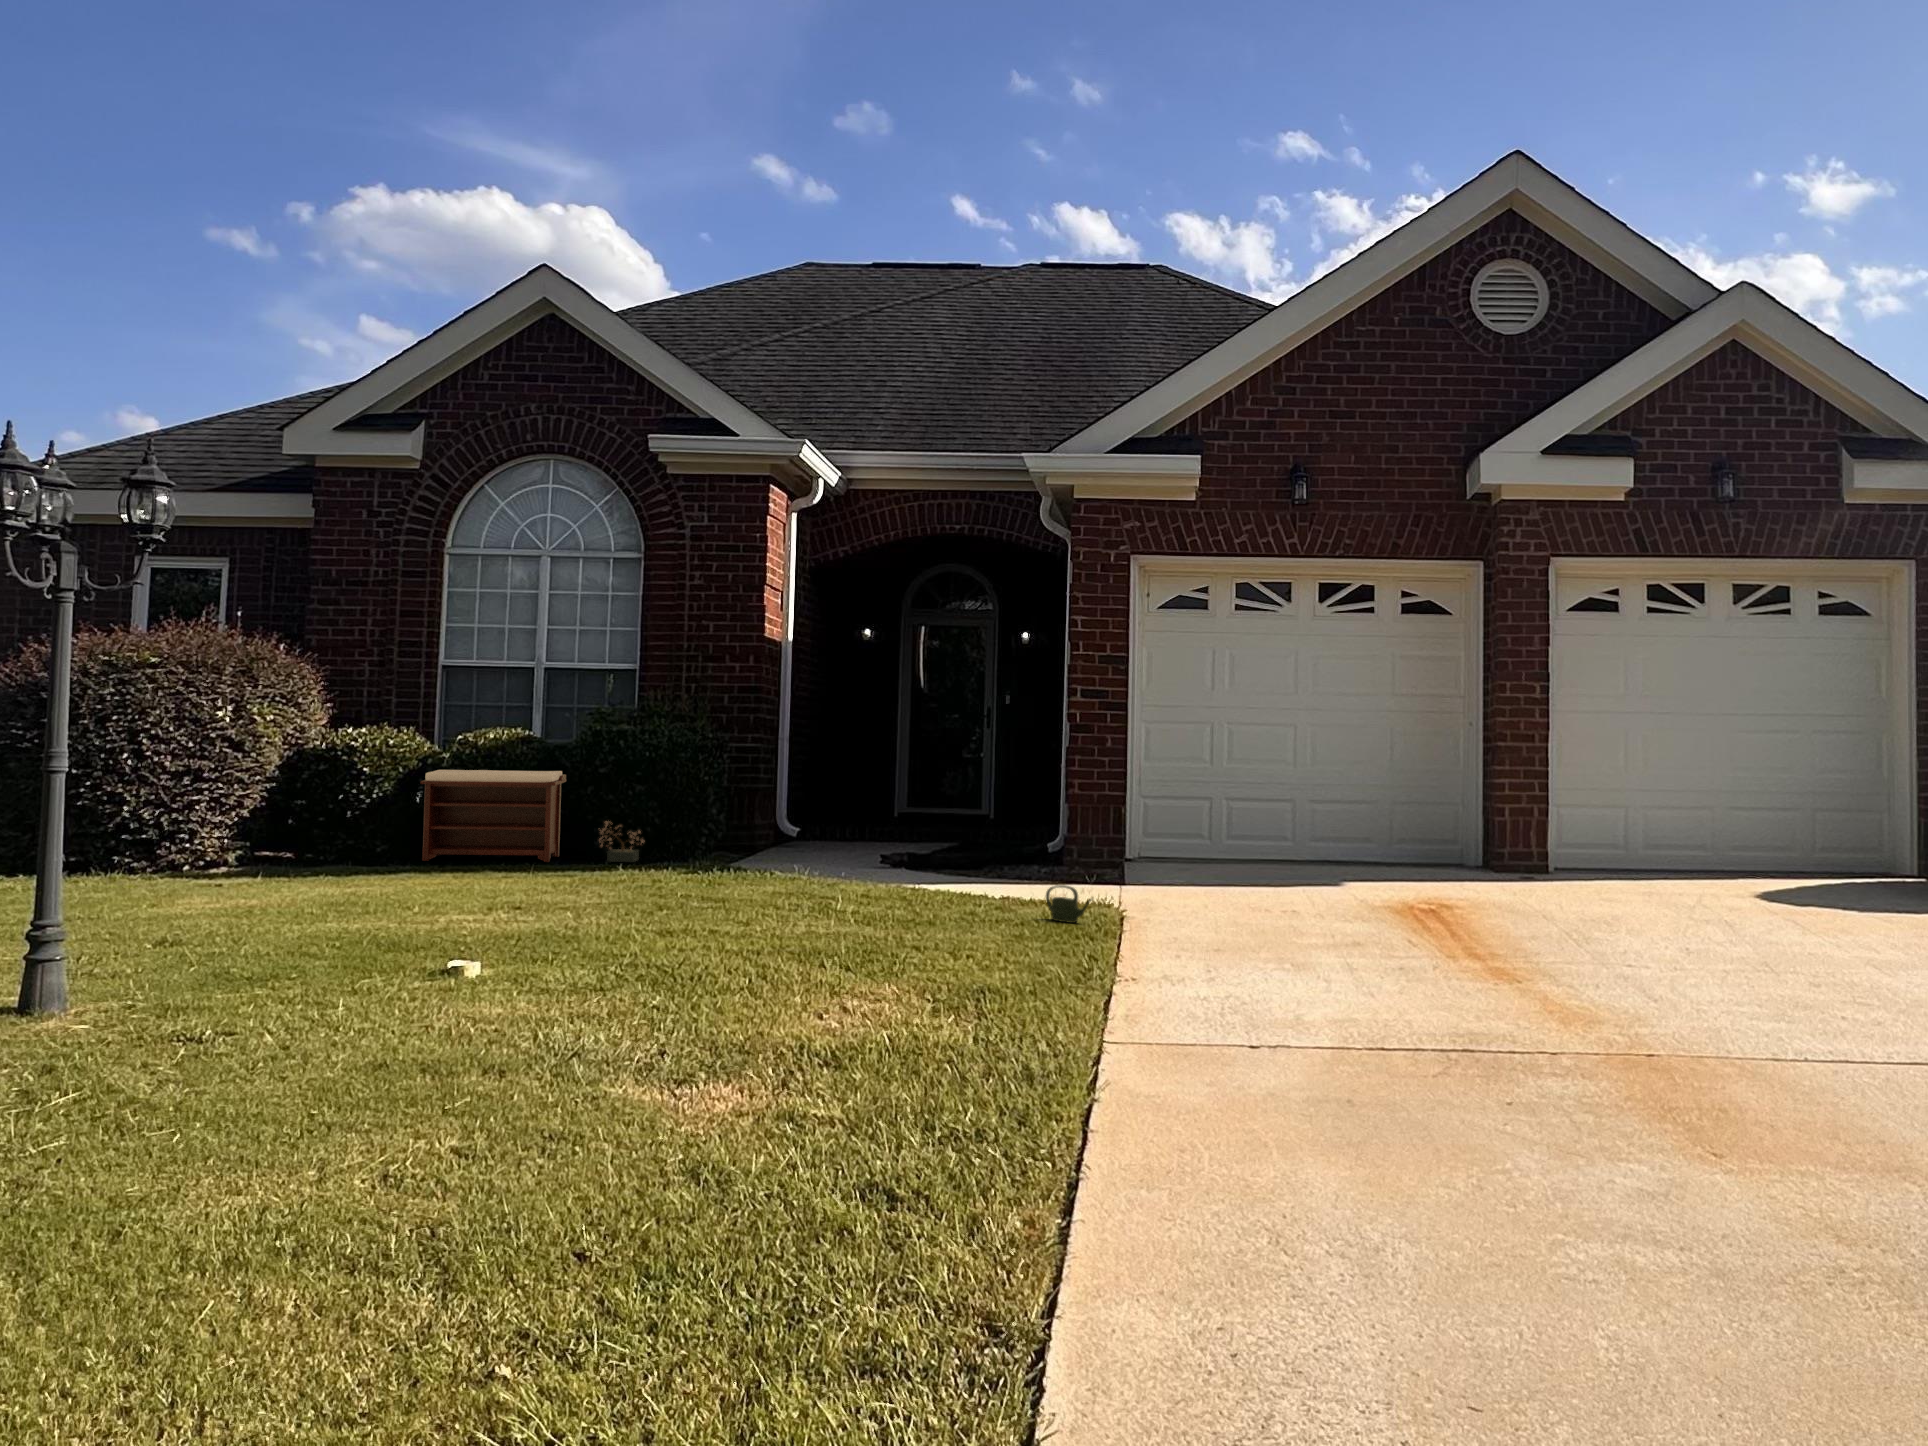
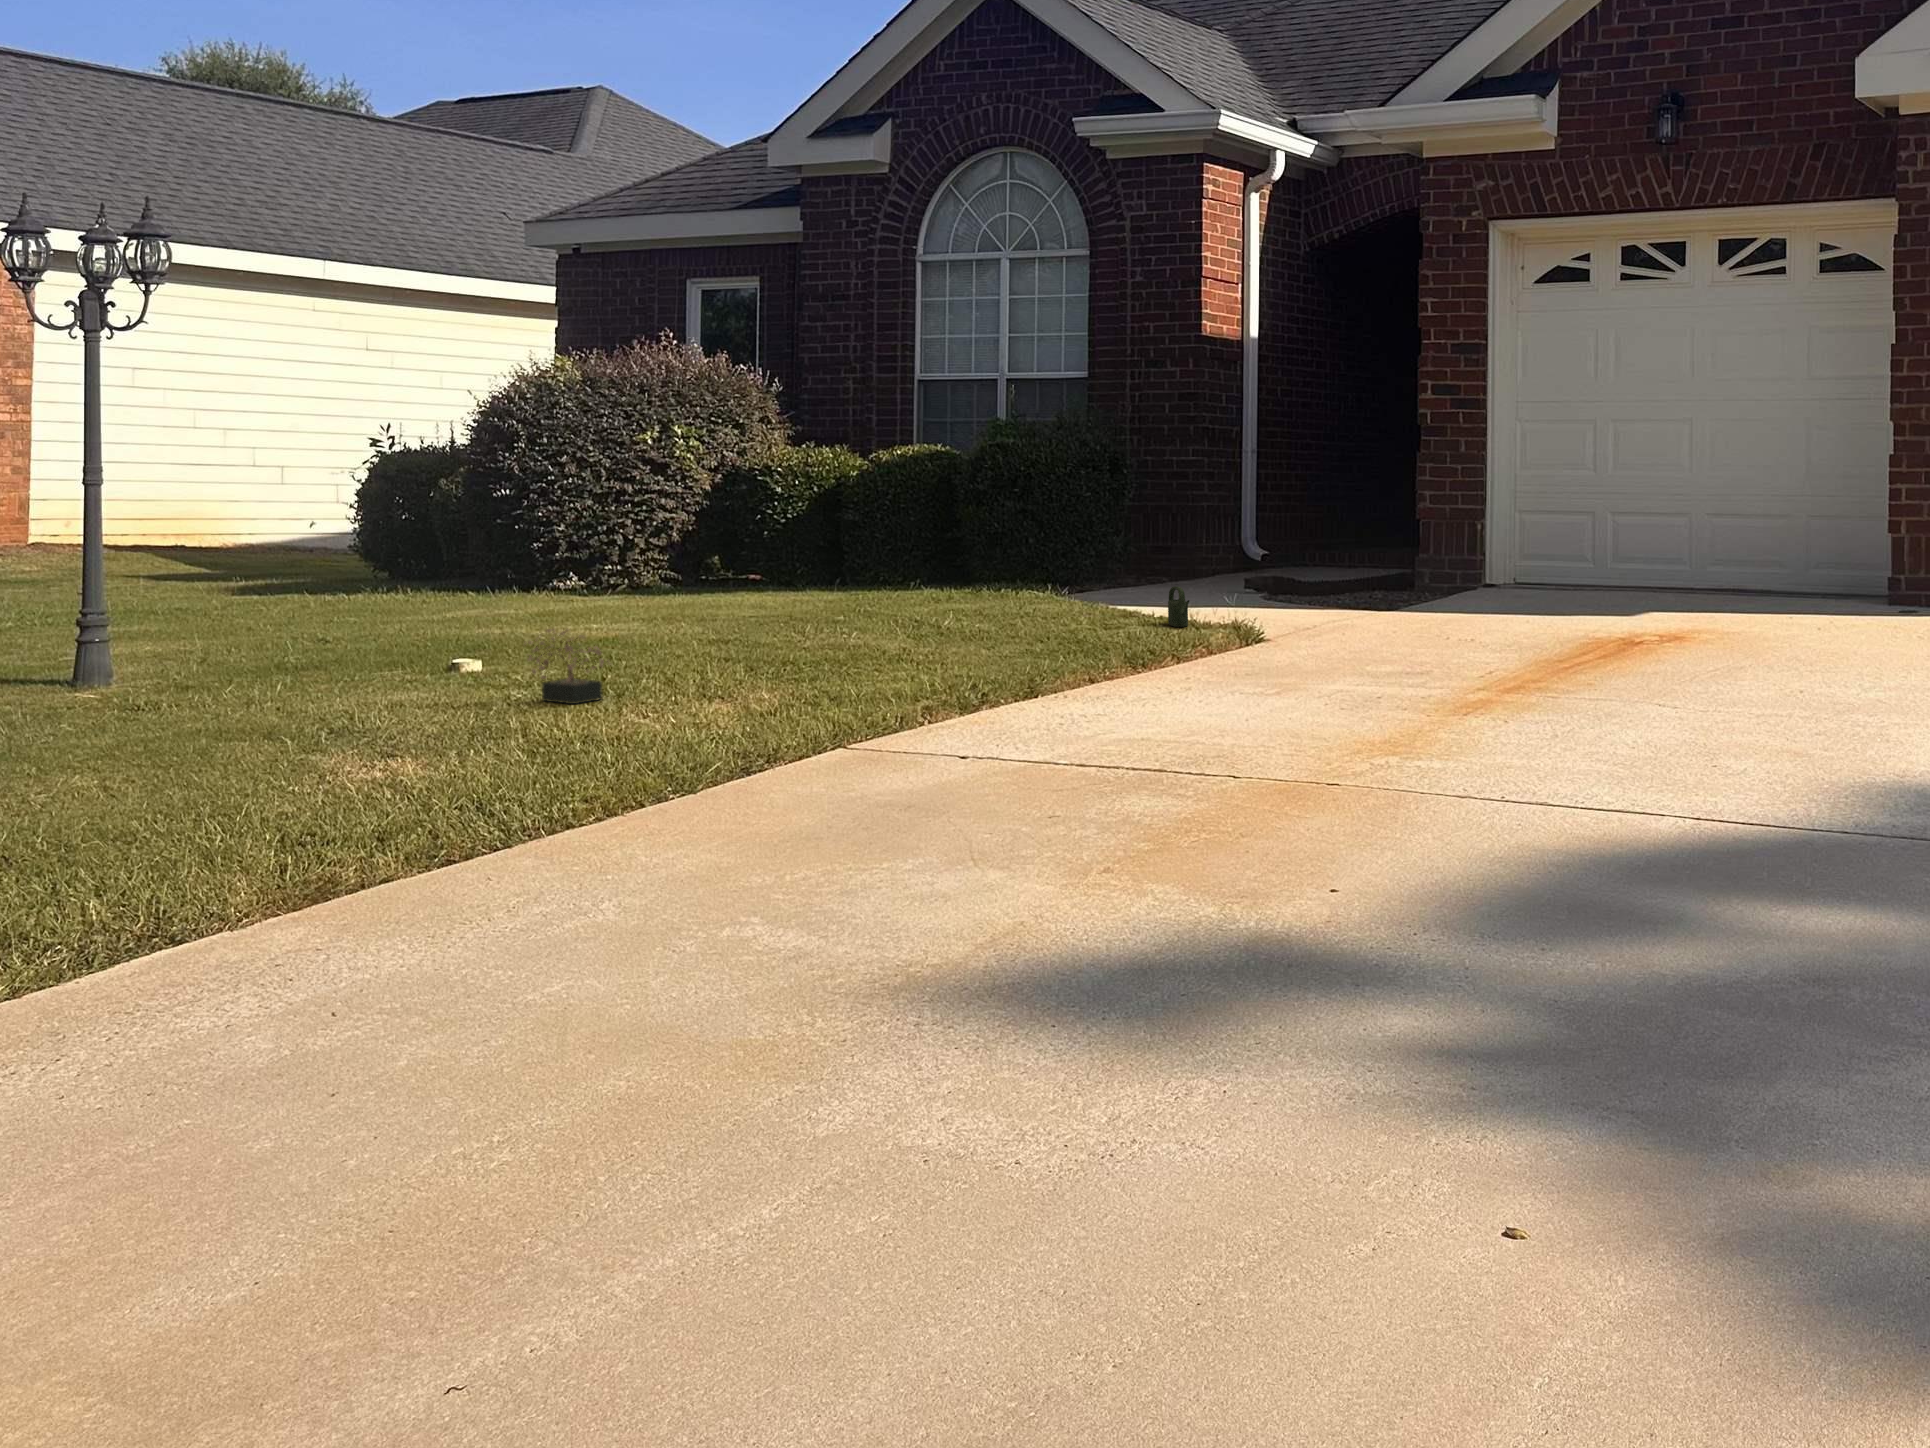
bench: present [421,770,566,862] -> none [816,477,956,568]
decorative plant: present [600,821,644,862] -> present [528,629,608,704]

